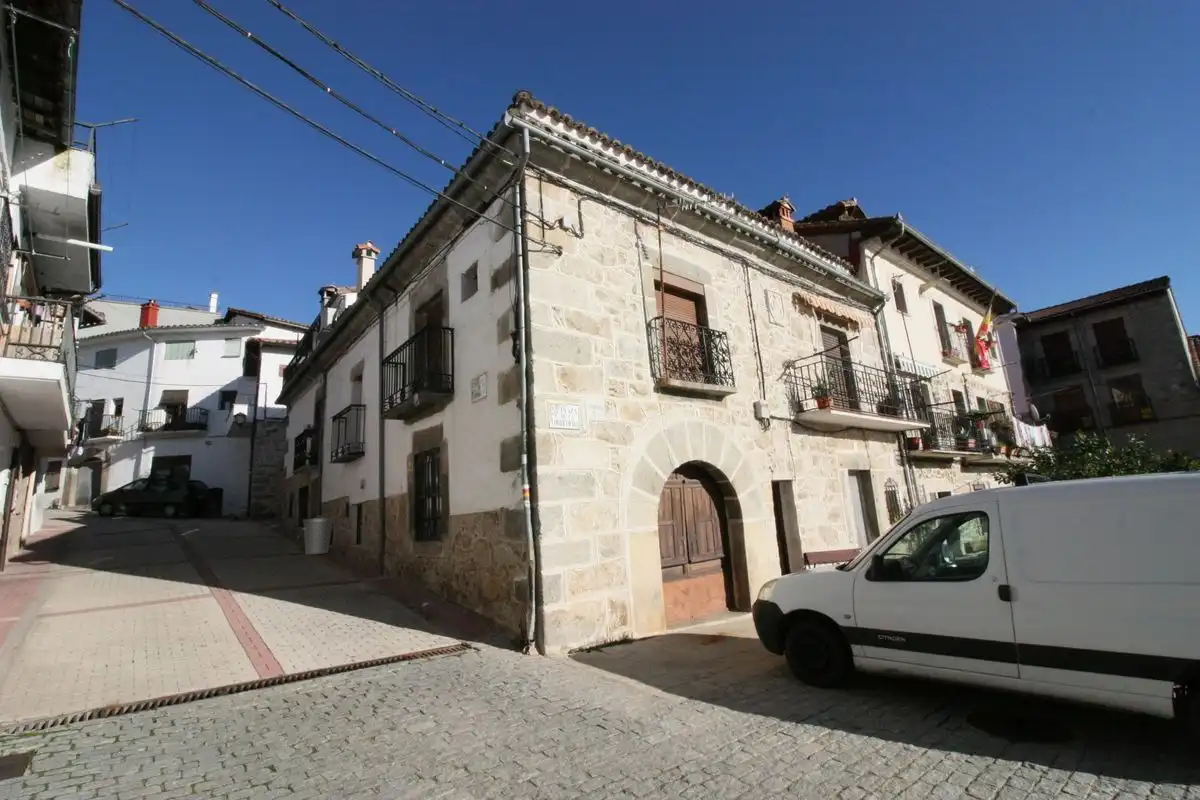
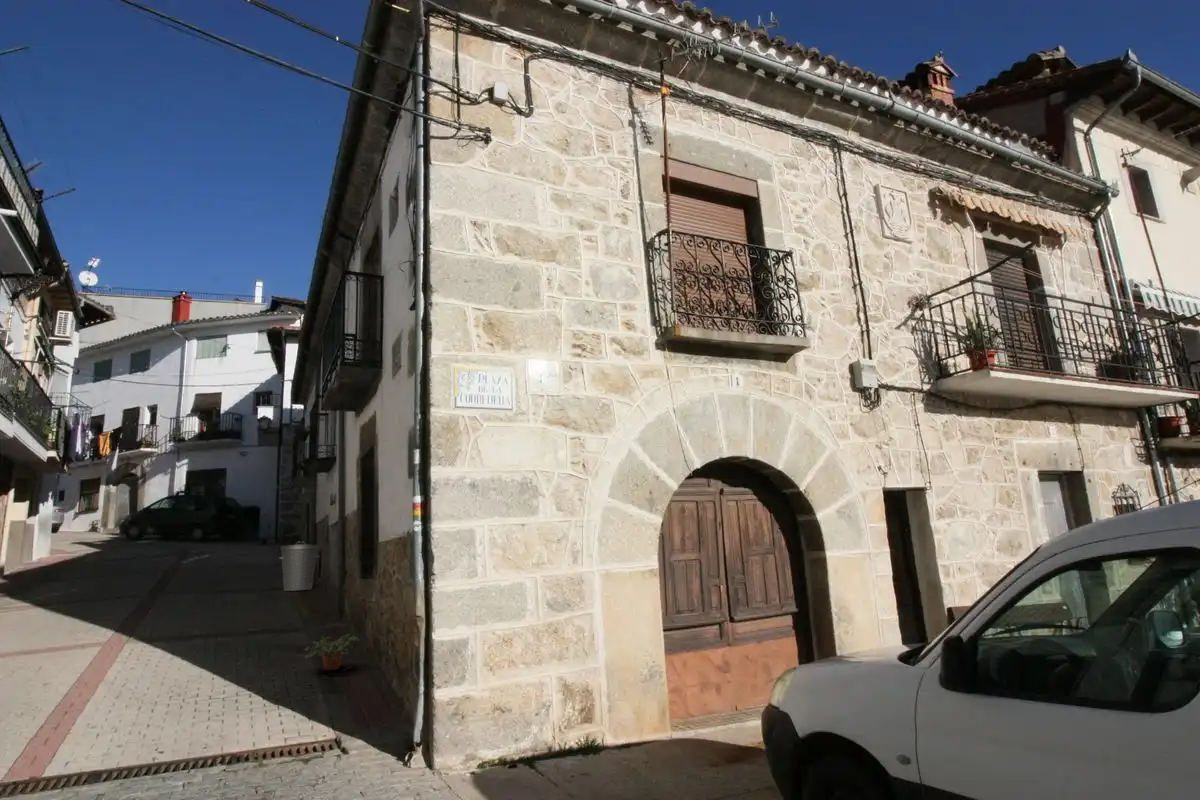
potted plant: none [390,578,432,603] -> present [305,635,362,670]

